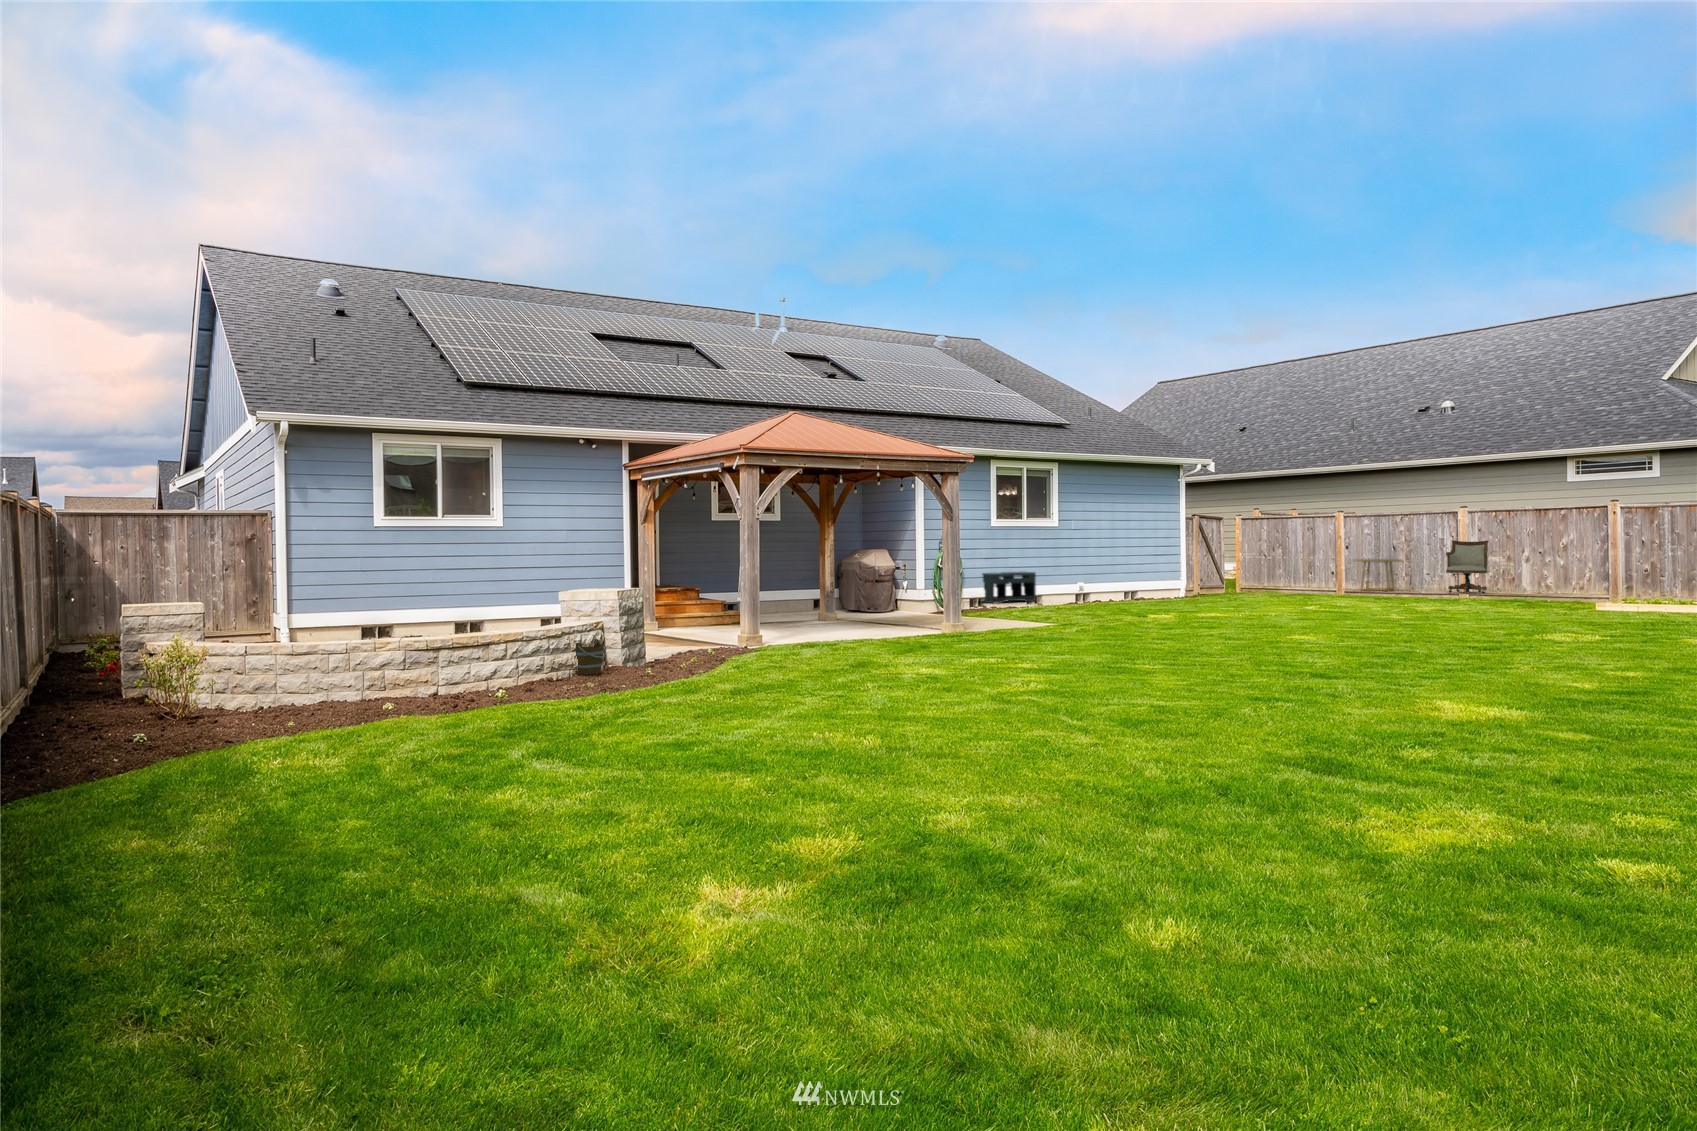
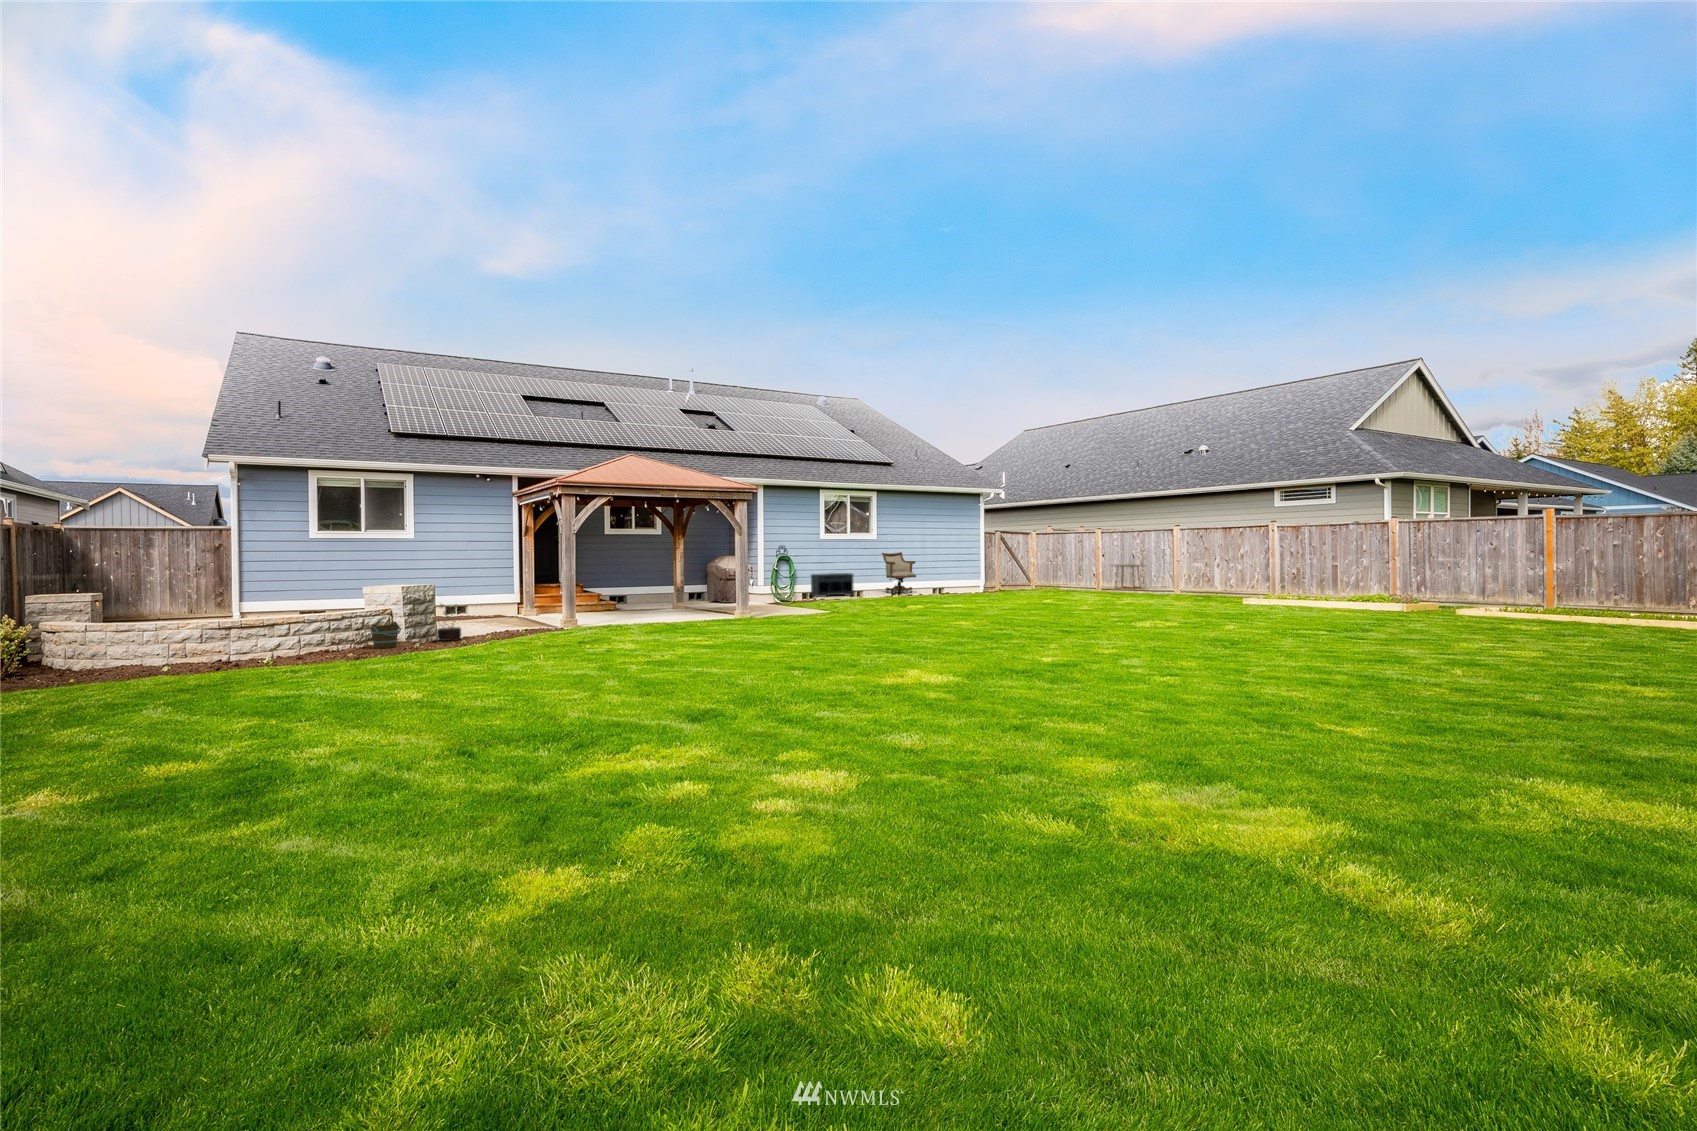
chair: present [1446,540,1489,593] -> present [882,552,916,594]
decorative plant: none [634,614,664,665] -> present [437,604,461,641]

